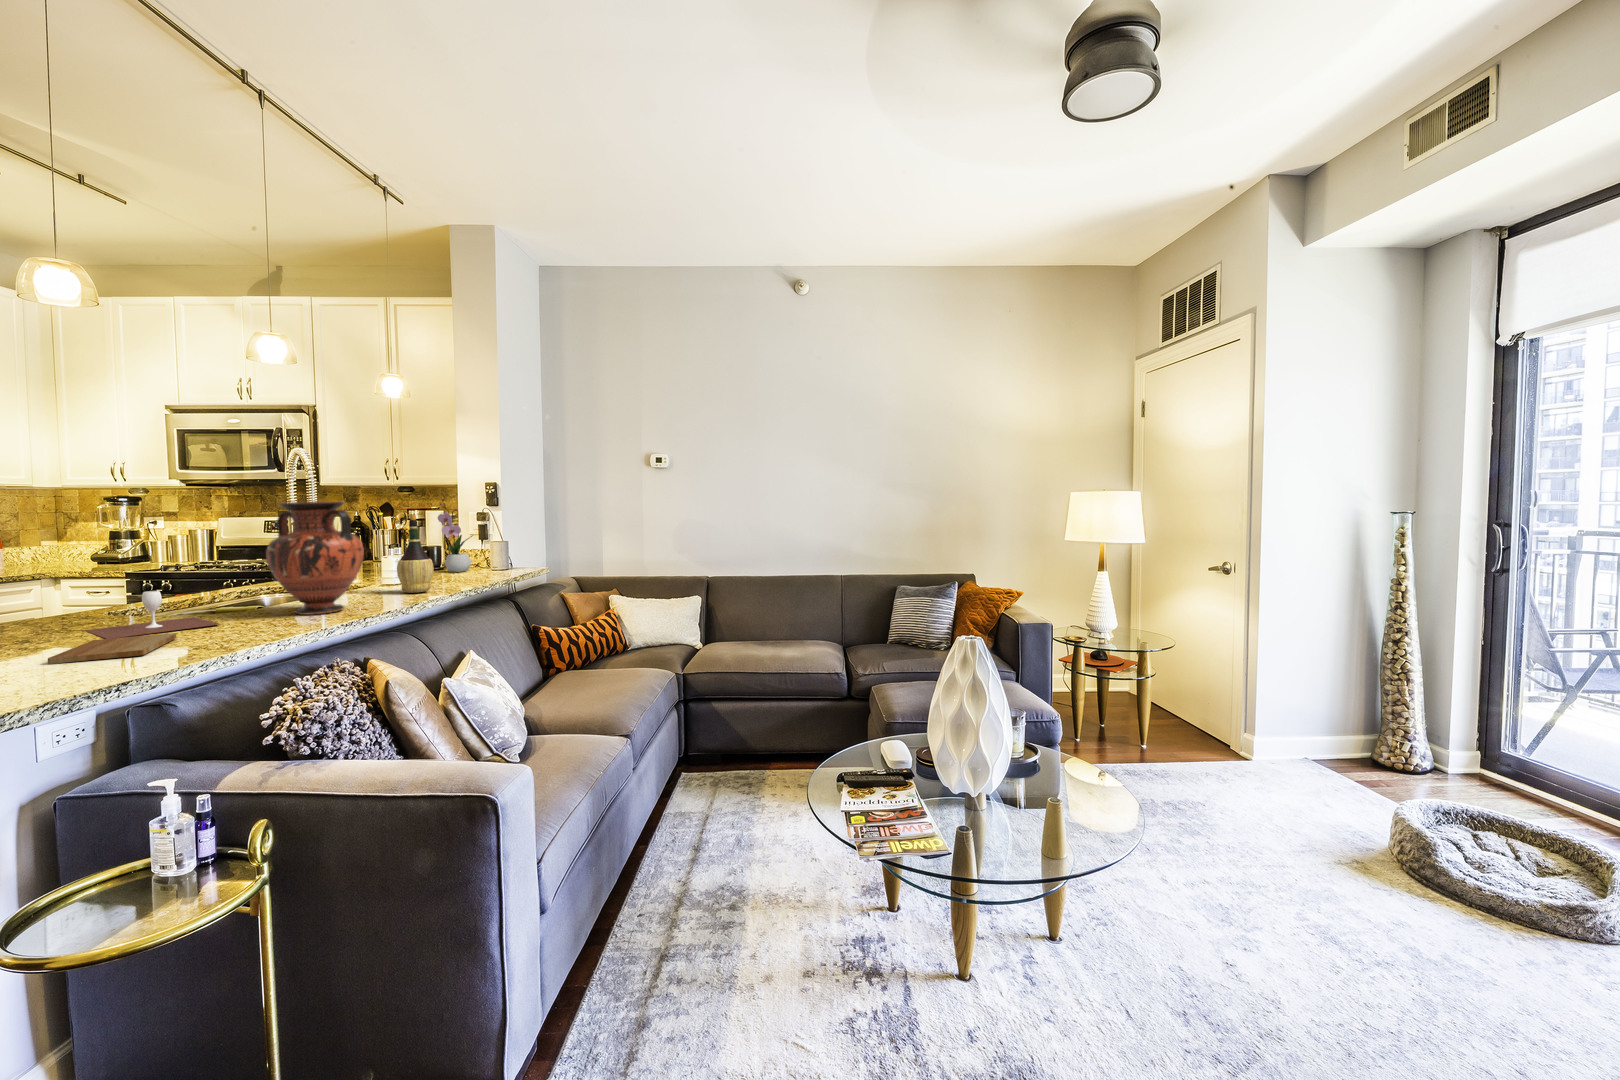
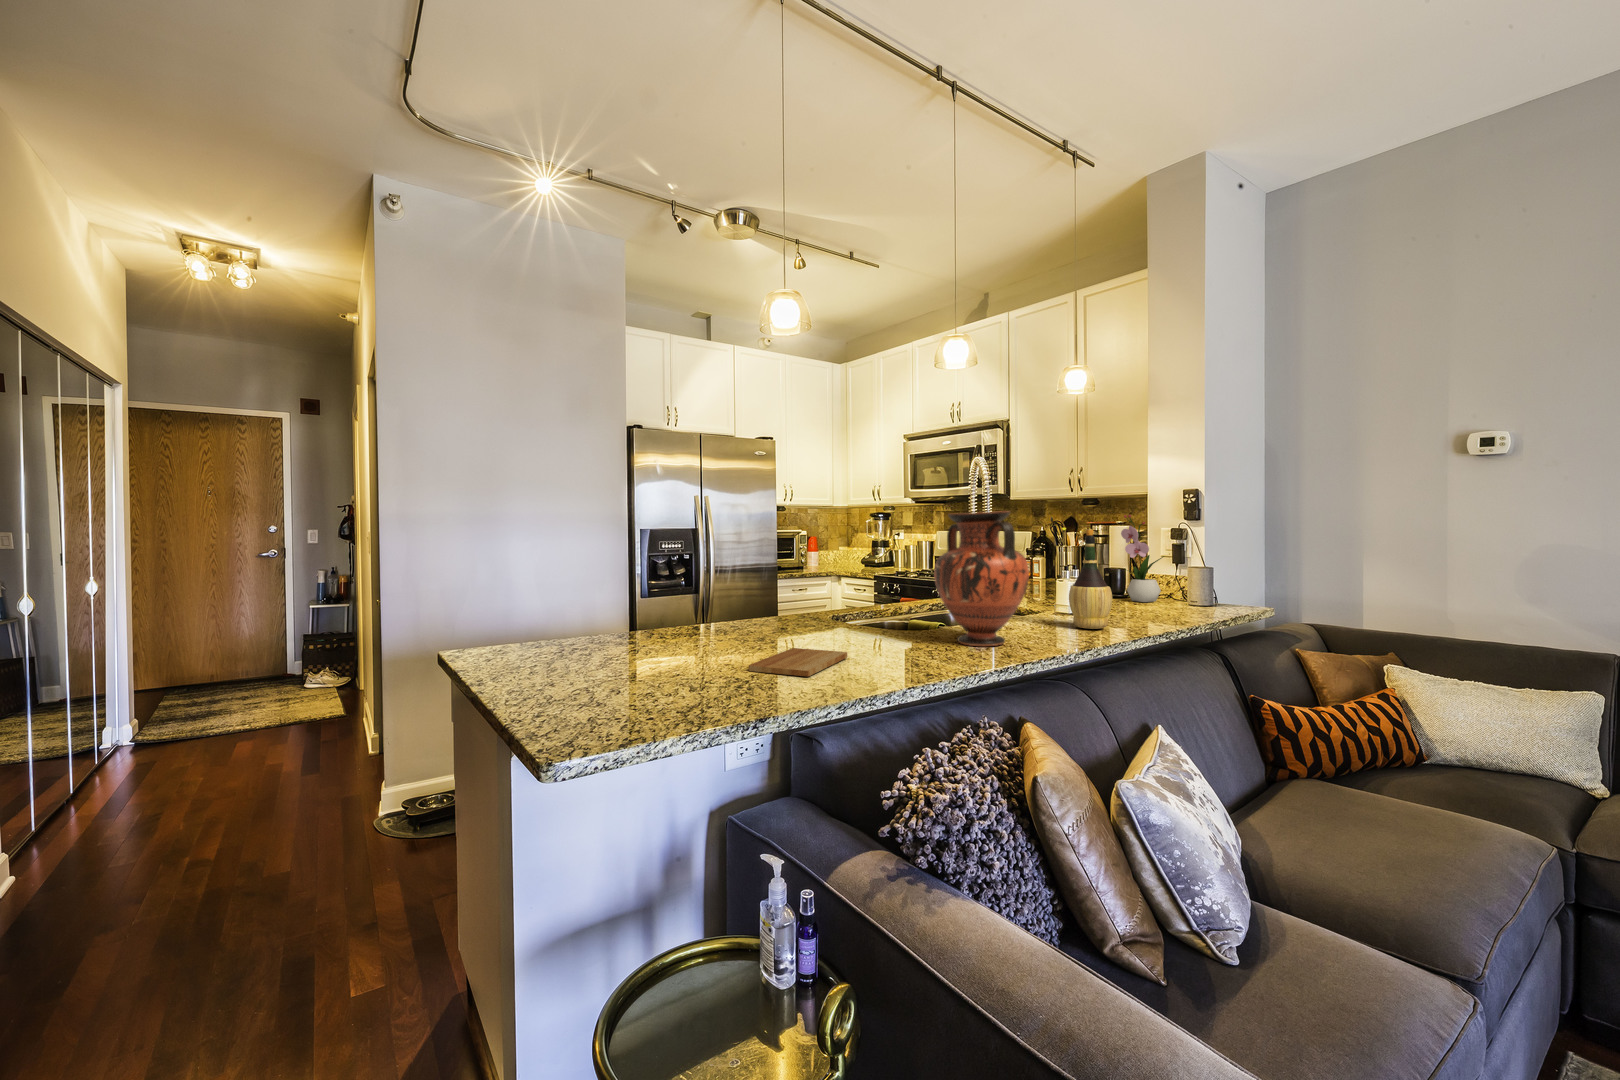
wine glass: present [85,591,219,639] -> none [803,602,890,647]

